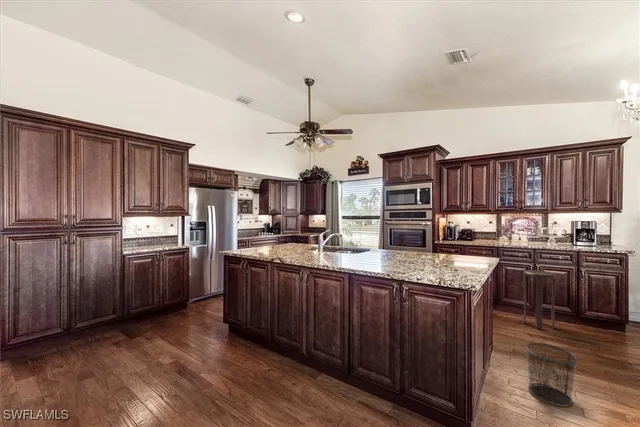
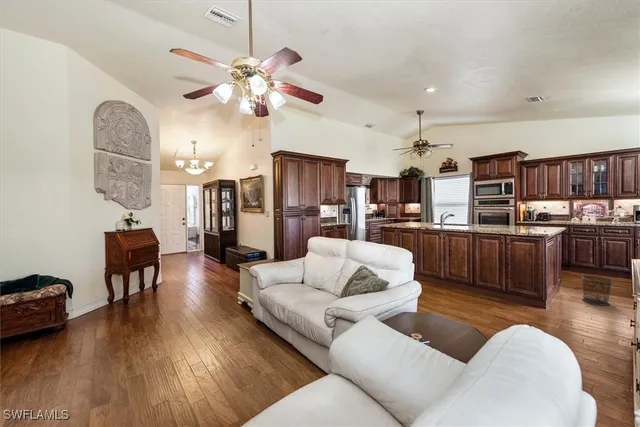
stool: present [523,270,556,329] -> none [588,240,615,280]

